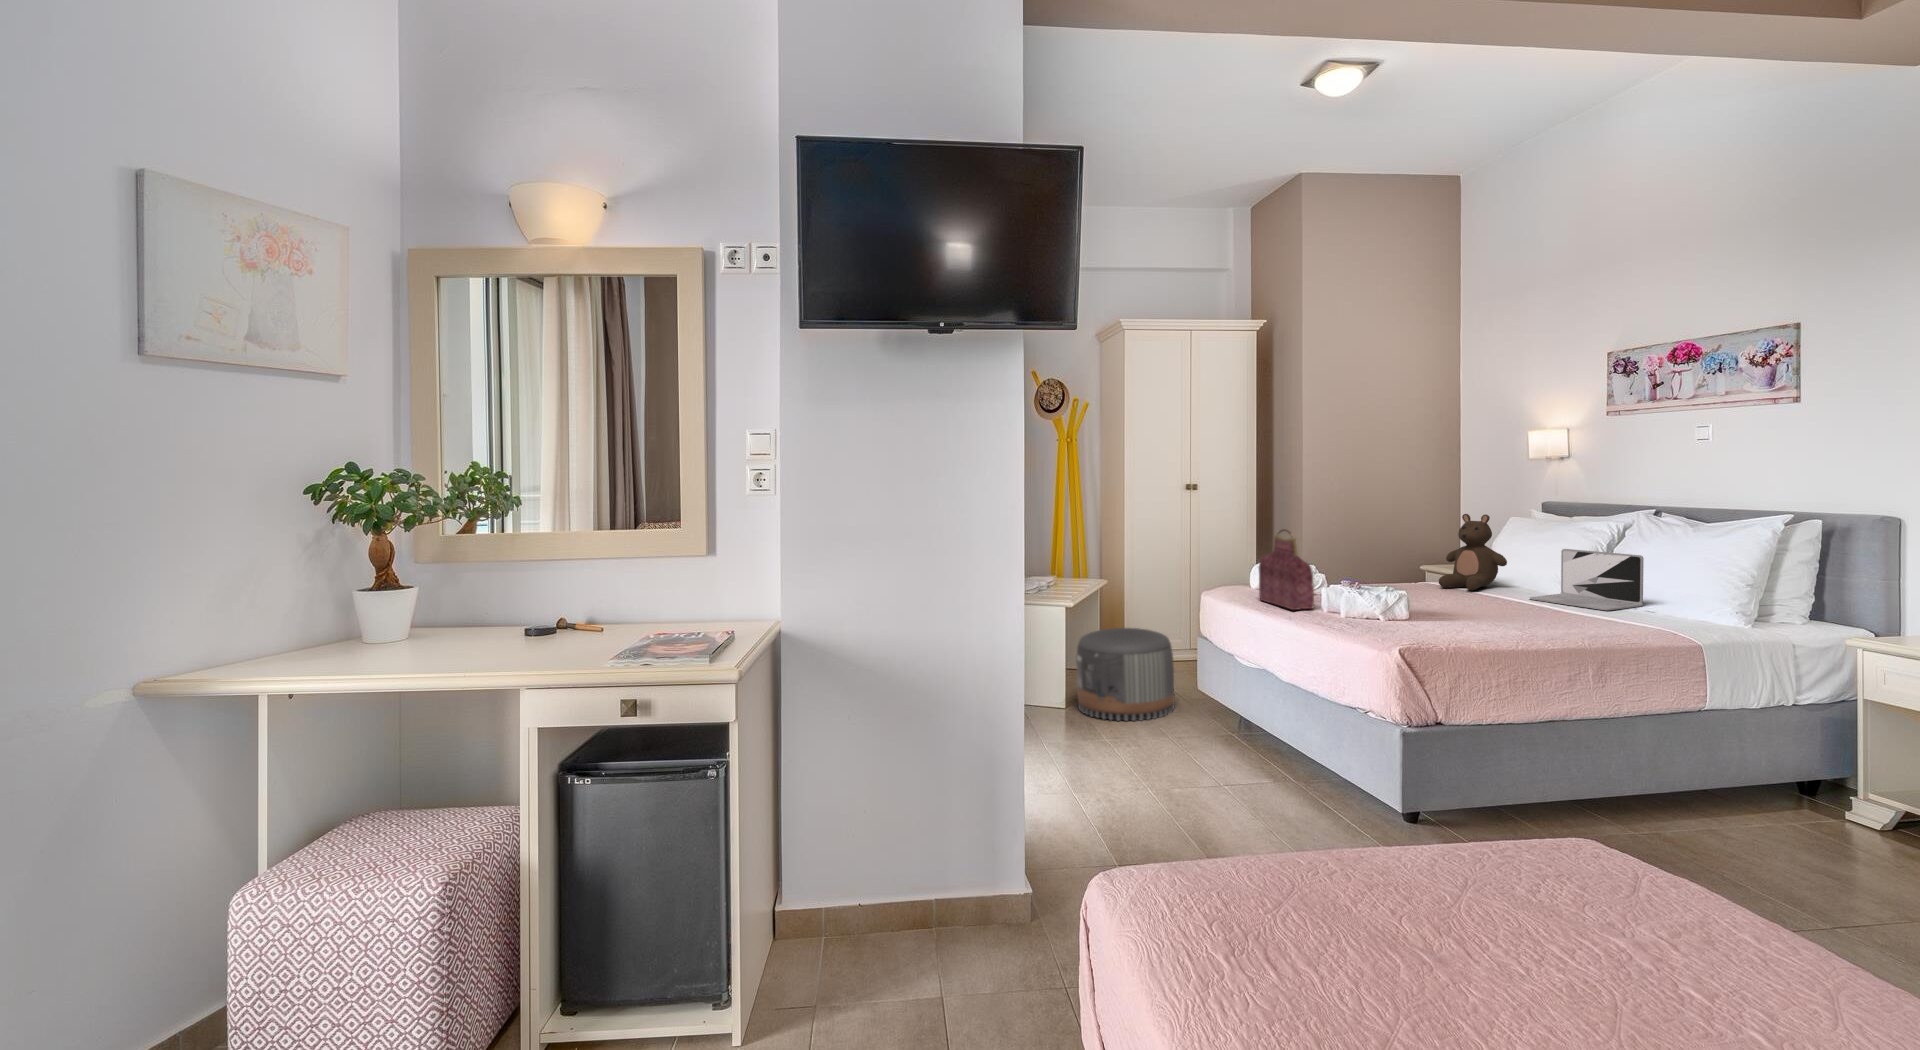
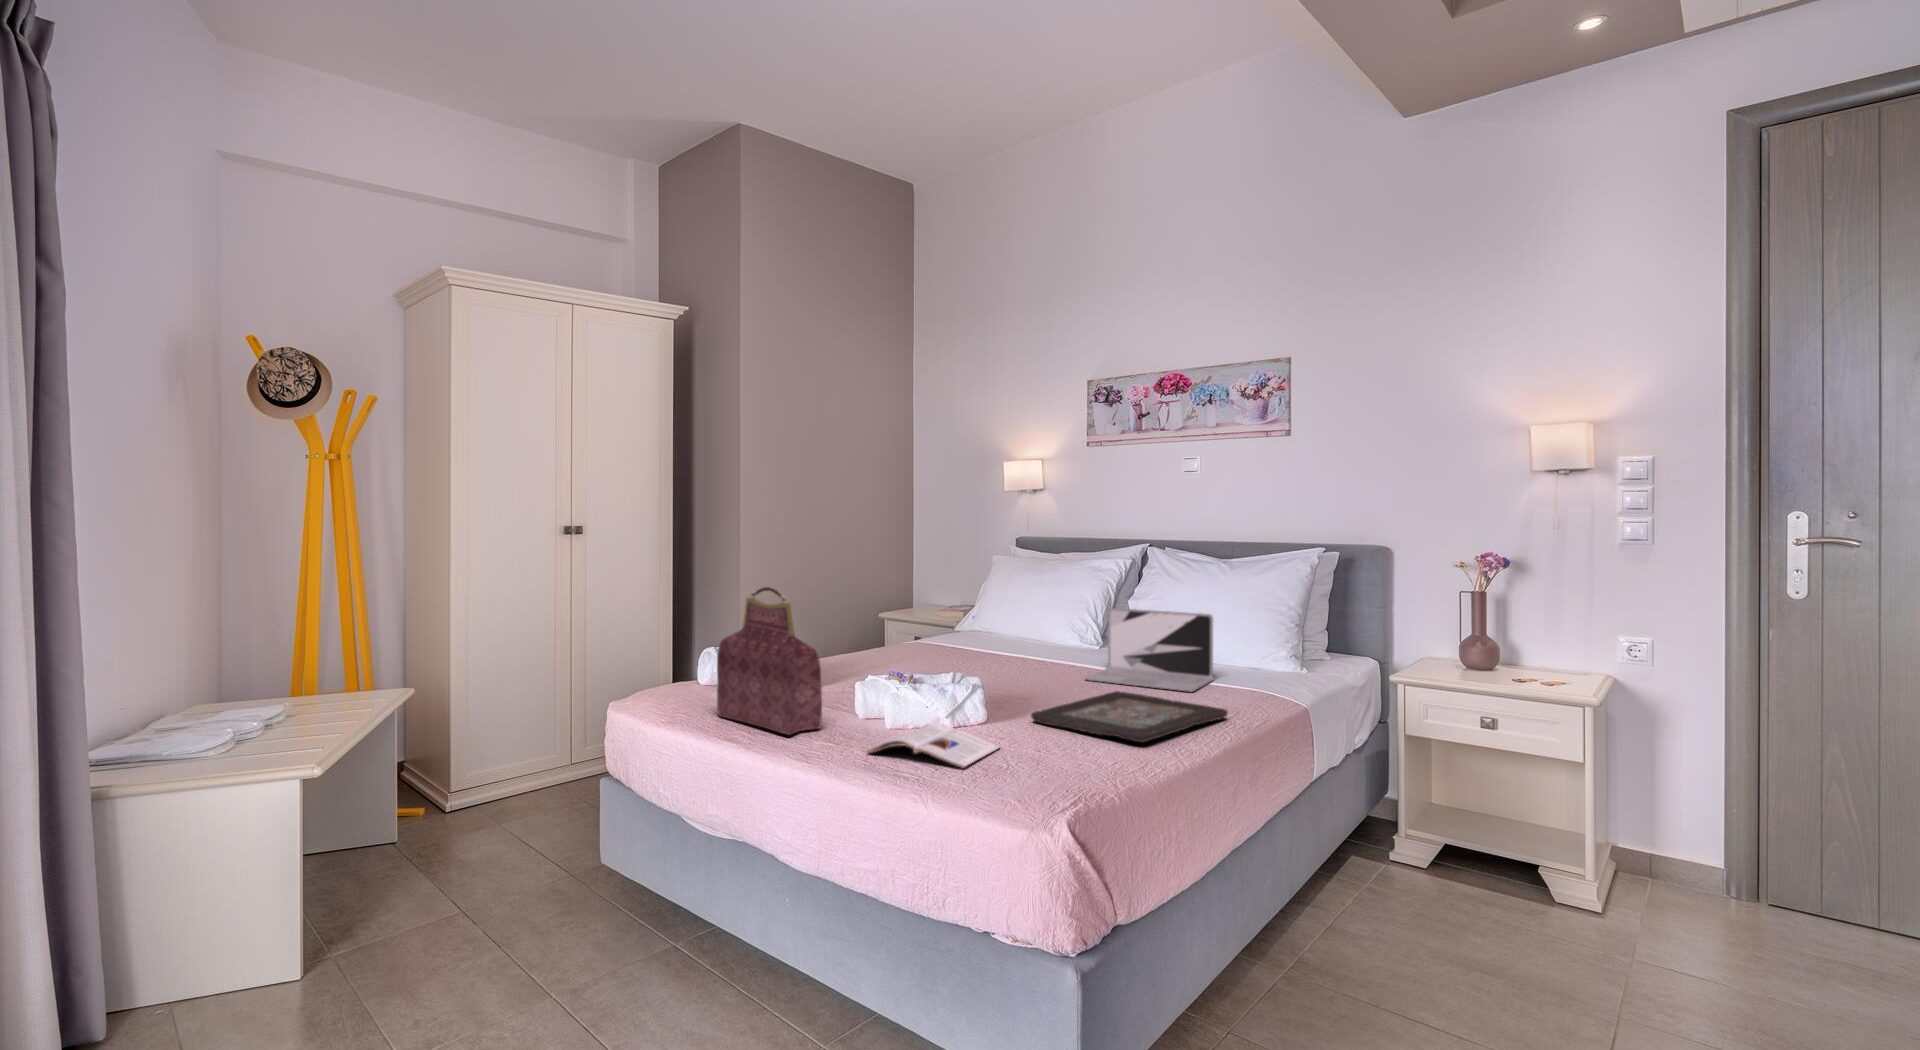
stuffed bear: present [1439,514,1507,590] -> none [960,563,1040,671]
decorative tray: none [1451,605,1604,629] -> present [1031,691,1228,742]
magazine: none [1331,610,1414,630] -> present [868,724,1000,768]
pouf: present [1076,628,1174,721] -> none [324,783,548,1004]

